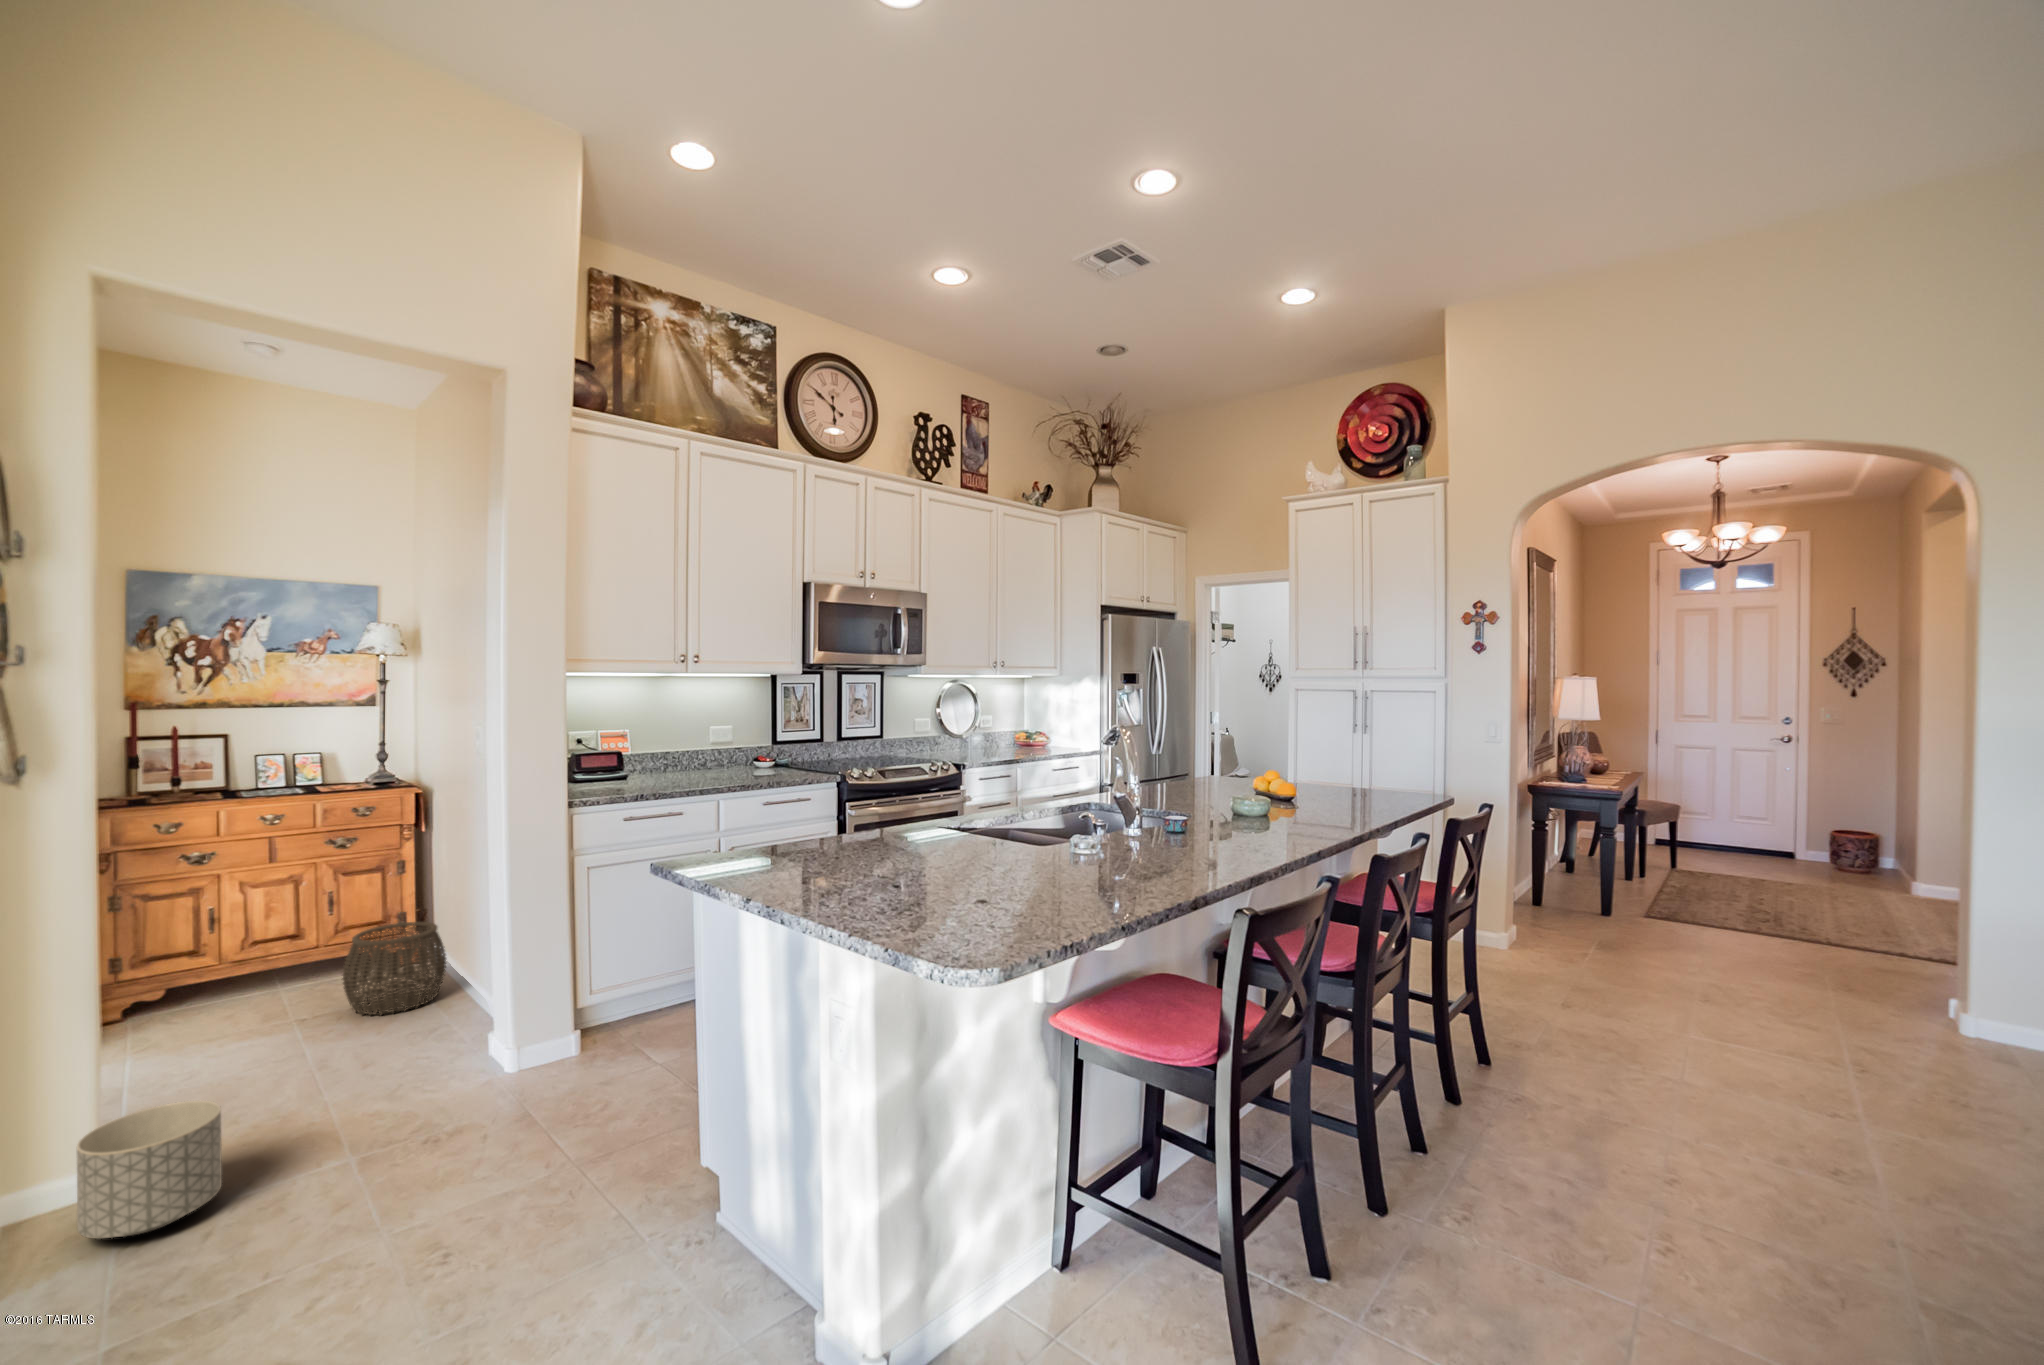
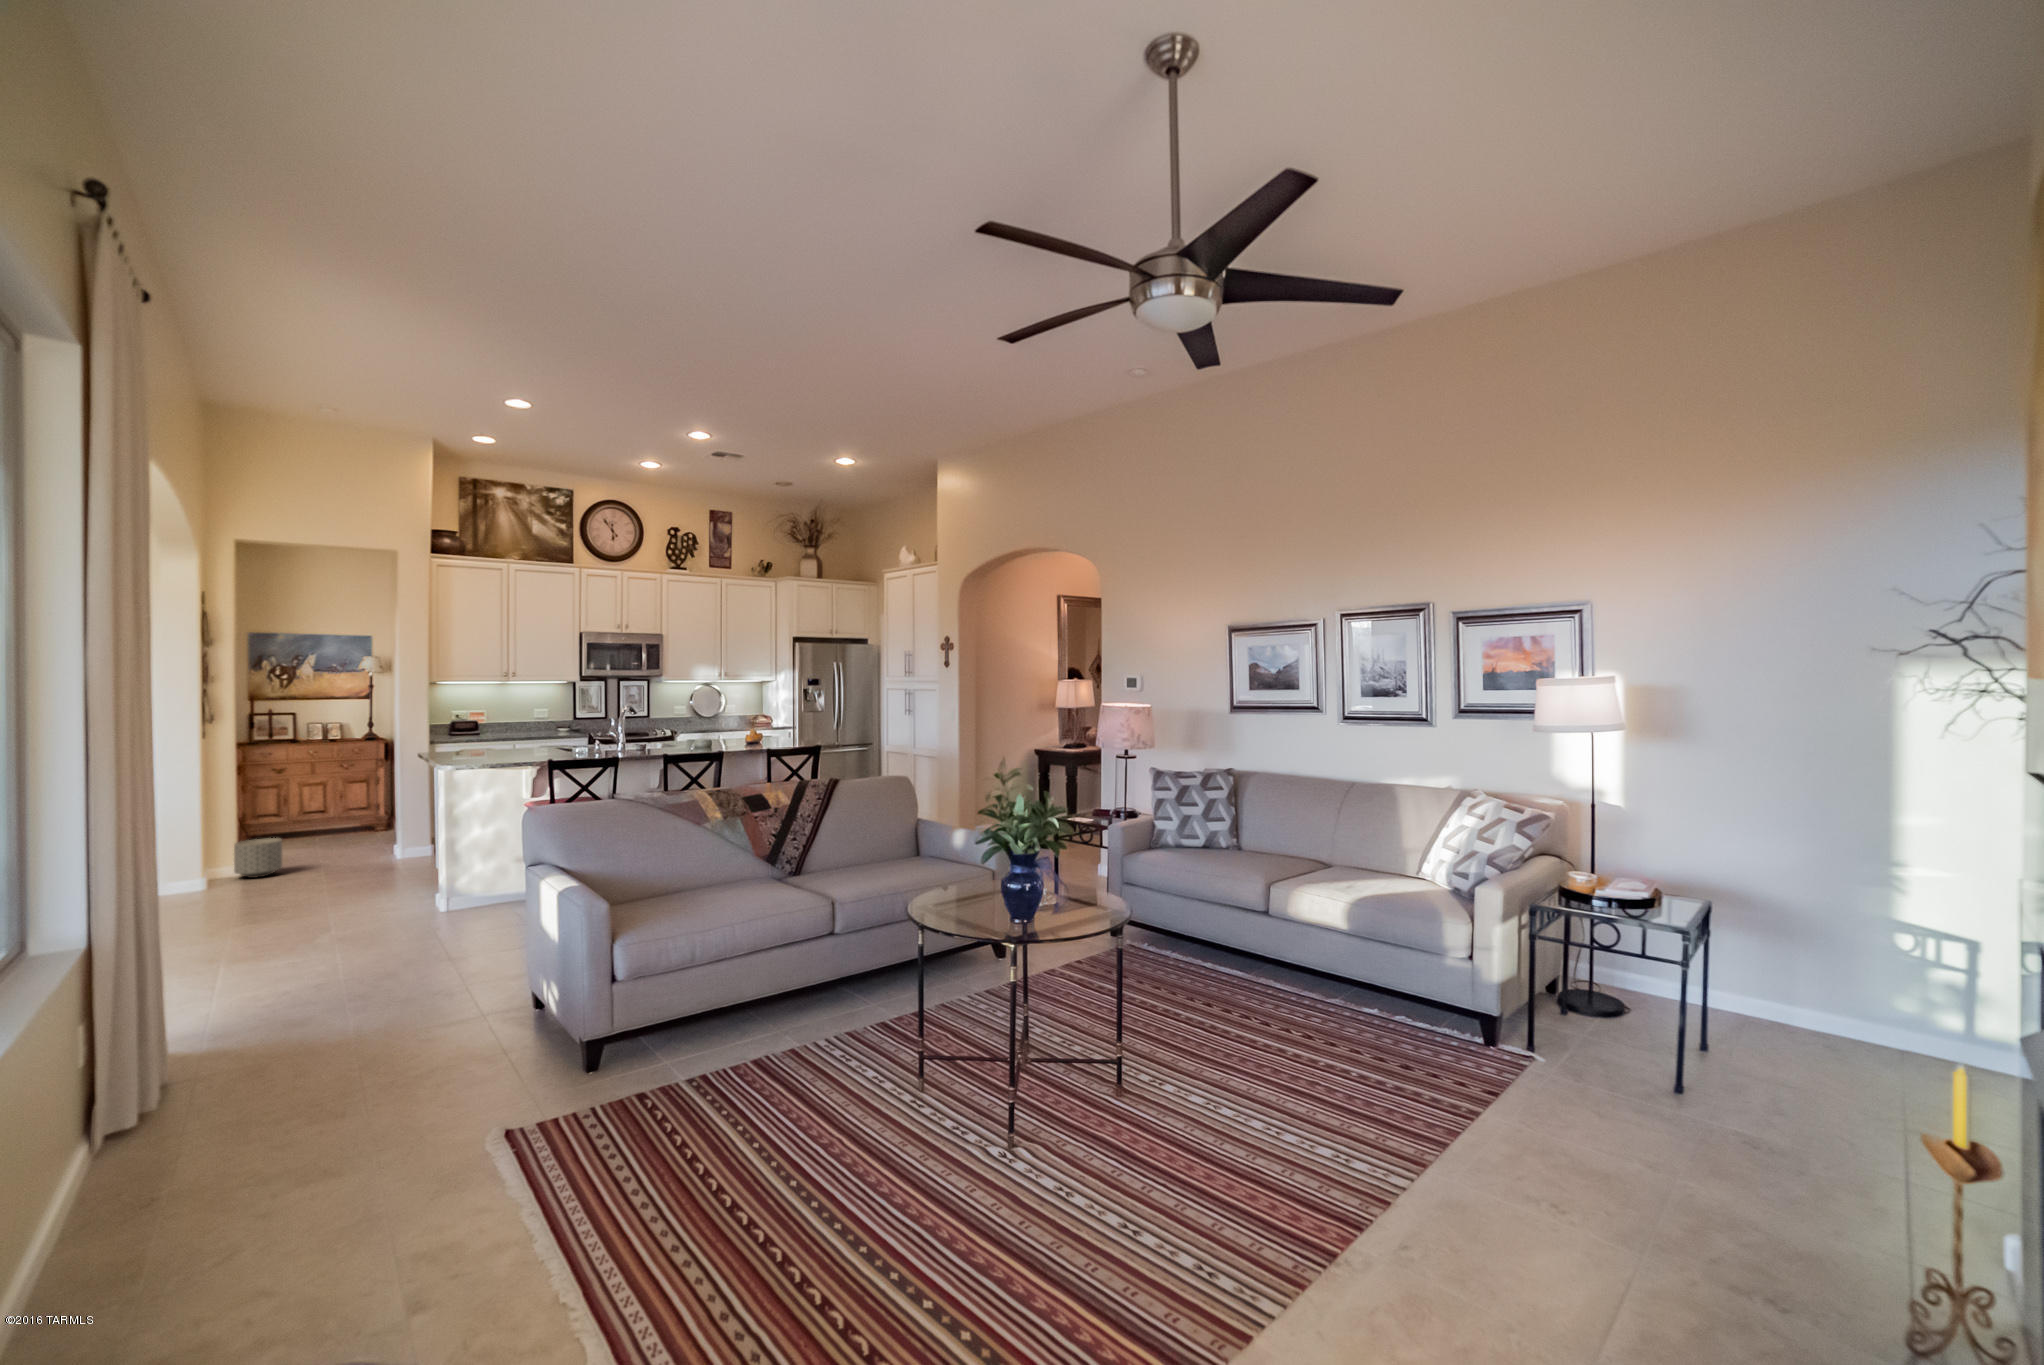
woven basket: present [343,922,446,1015] -> none [343,803,394,843]

